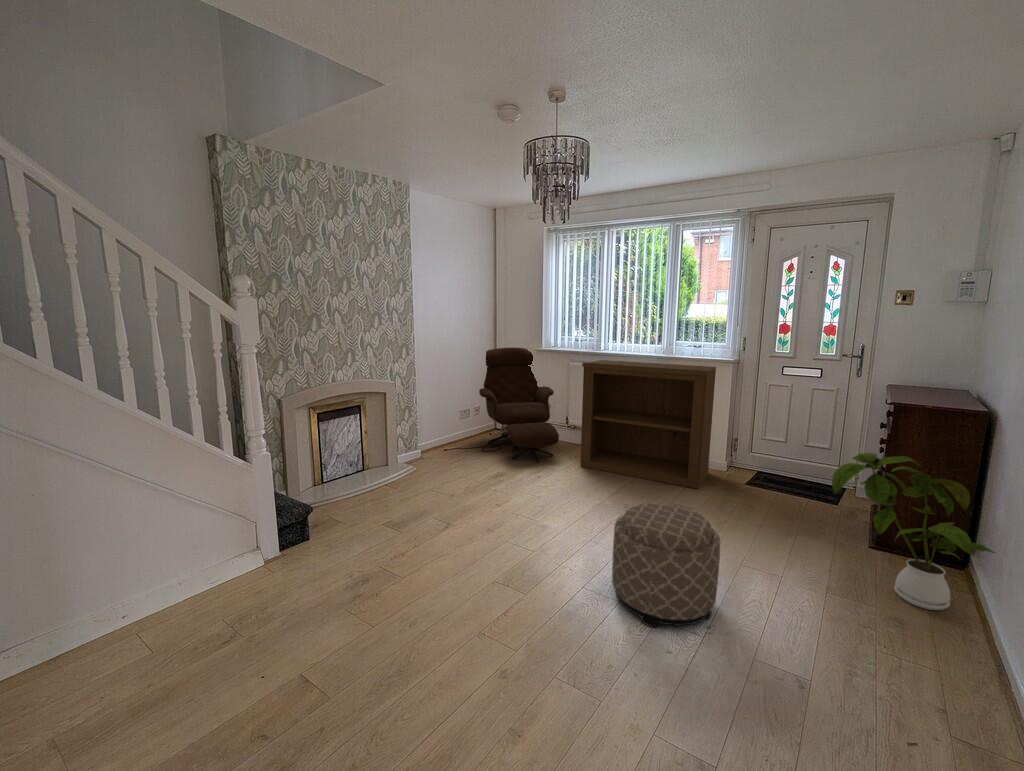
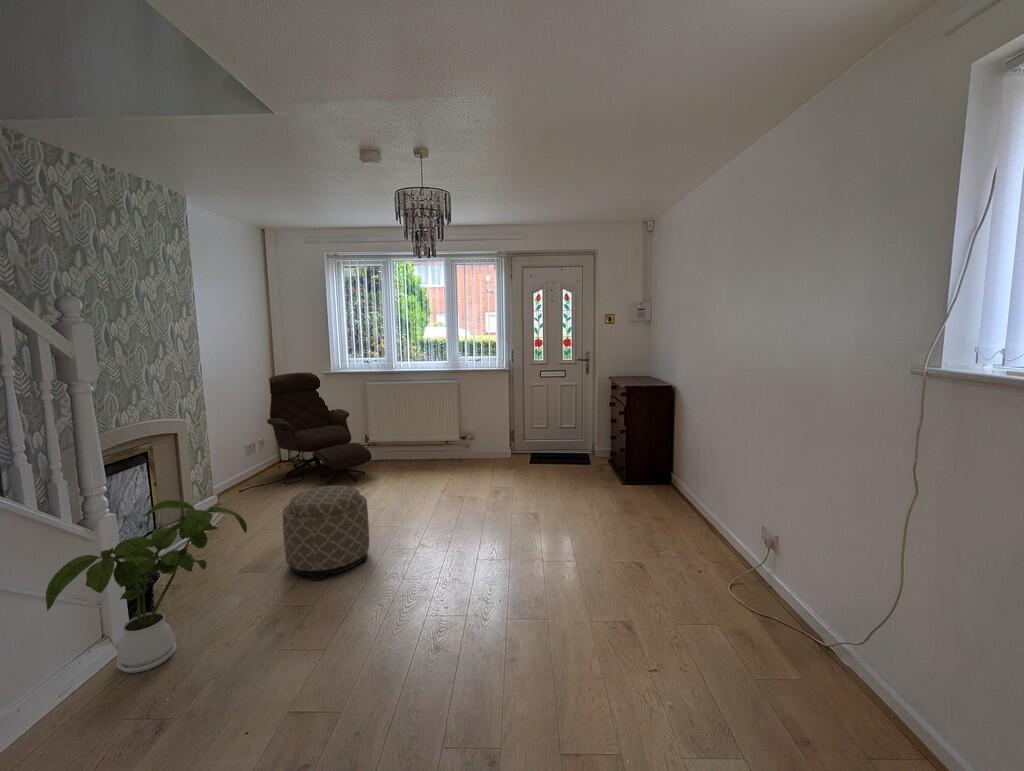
bookshelf: present [581,360,716,489] -> none [393,375,502,477]
house plant: present [832,453,995,610] -> present [46,500,247,673]
ottoman: present [612,503,720,628] -> present [283,486,369,580]

